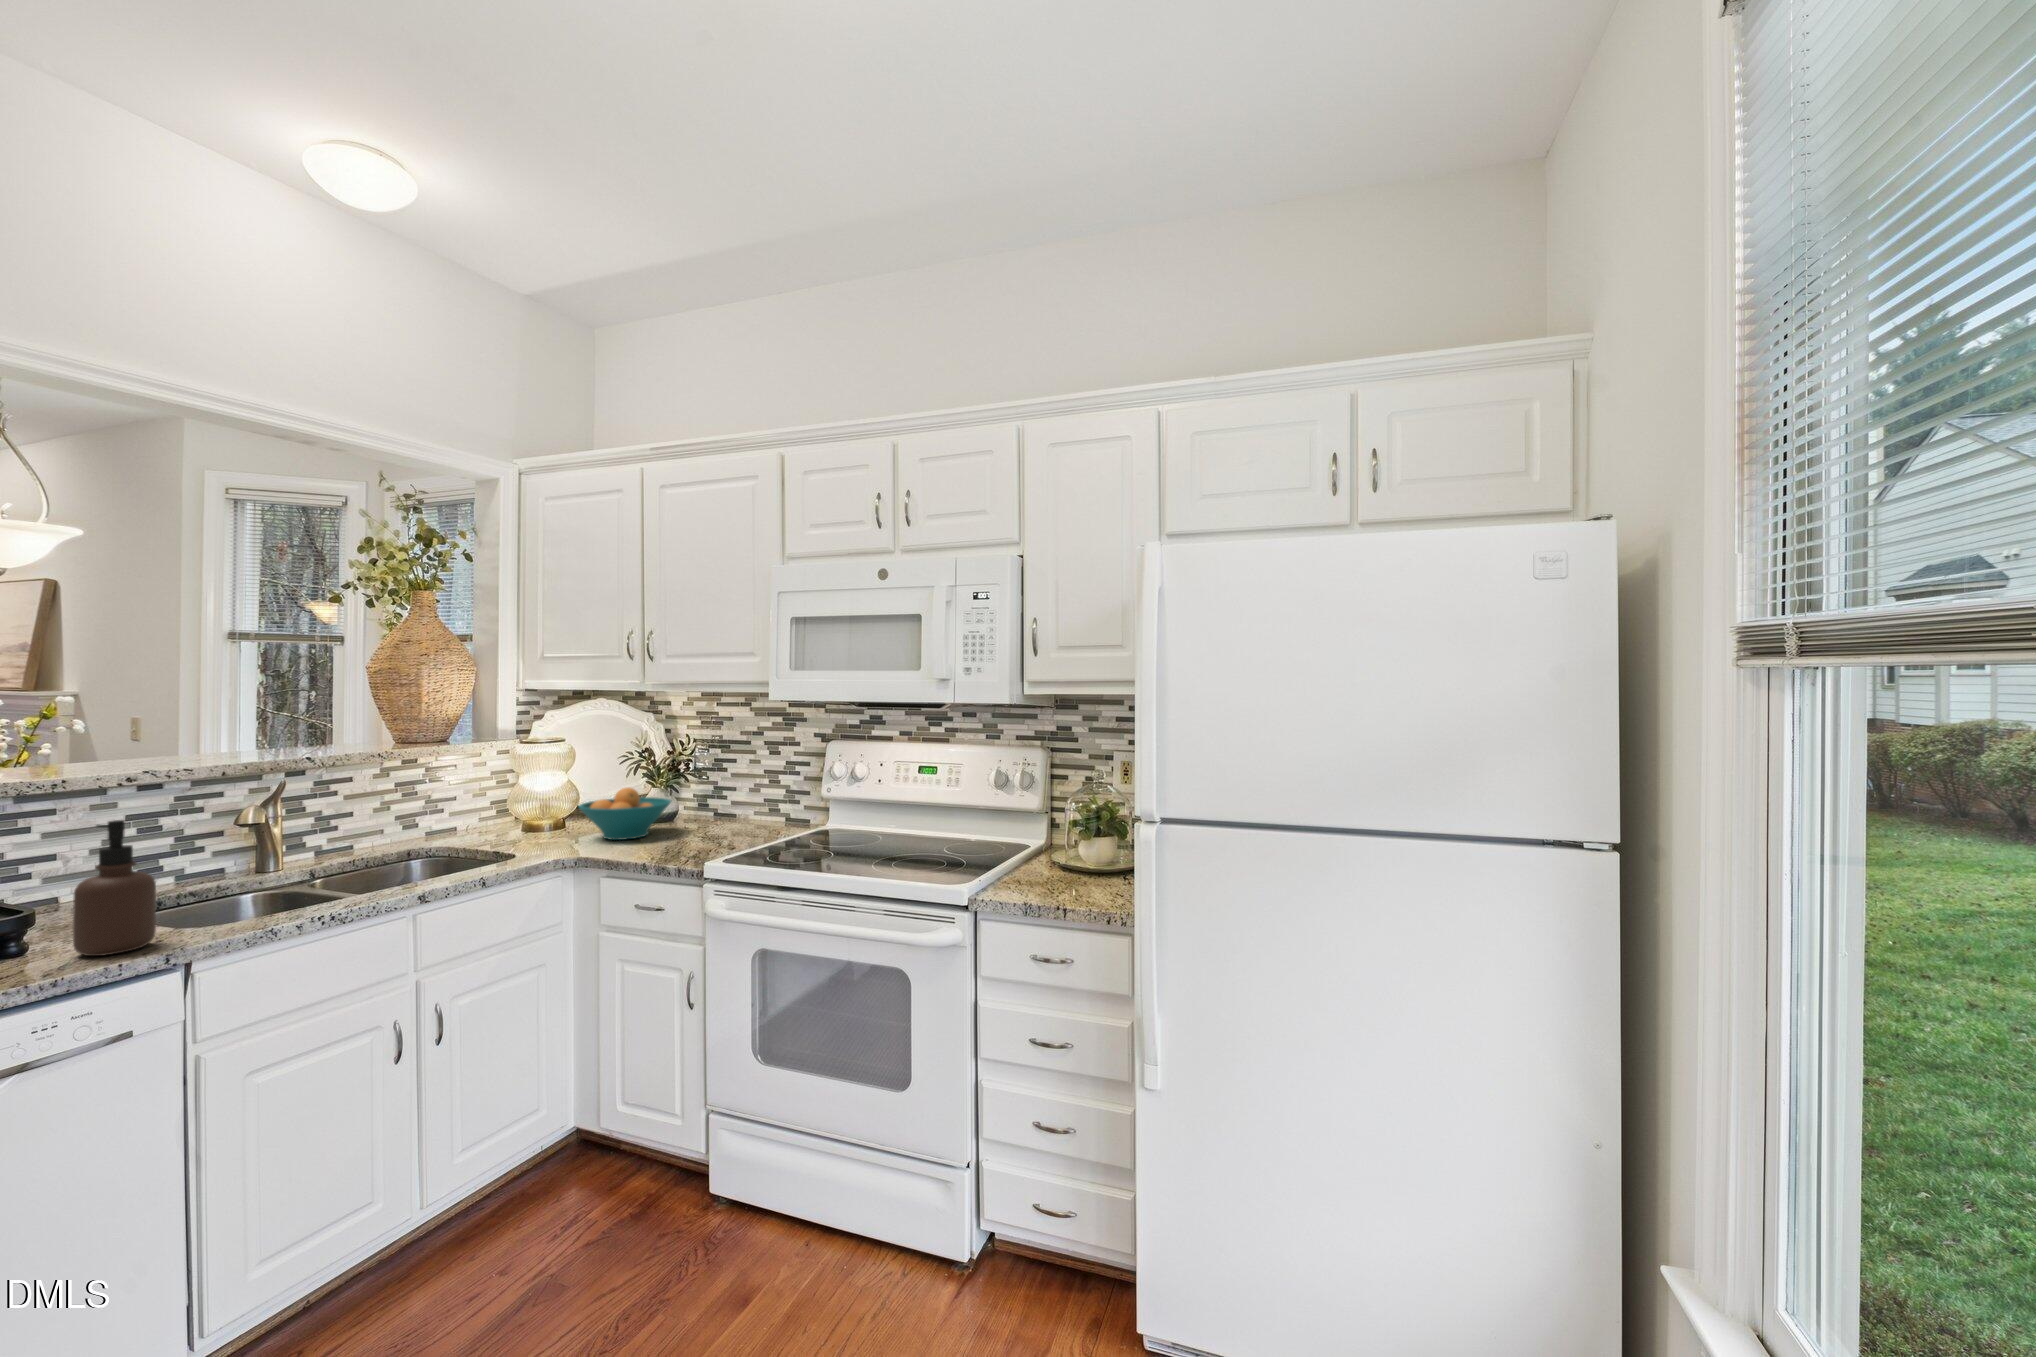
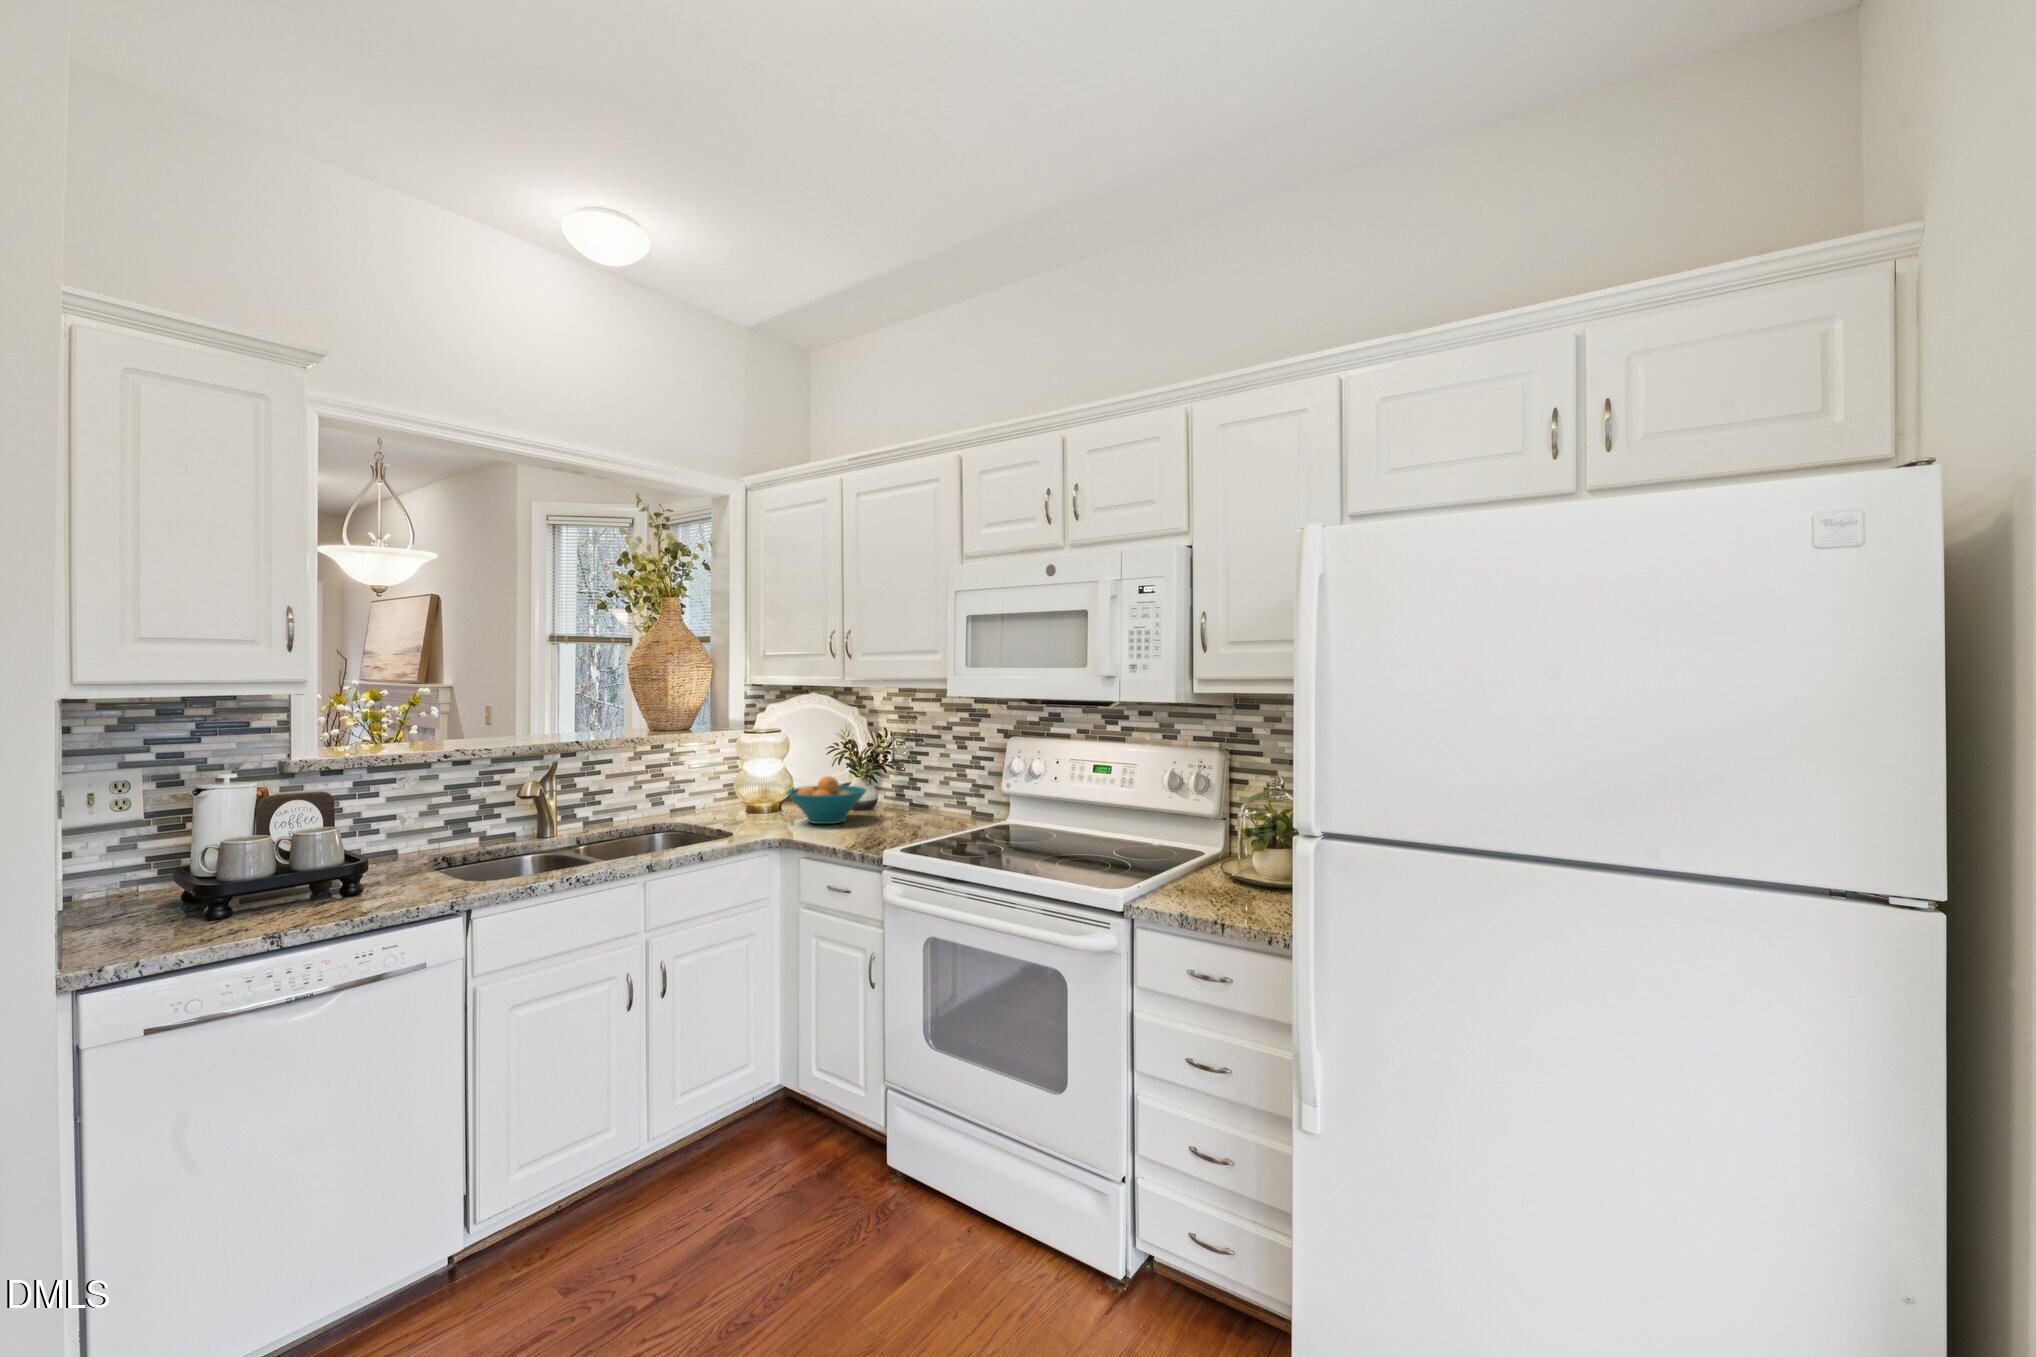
soap dispenser: present [73,820,156,956] -> none [391,790,447,900]

